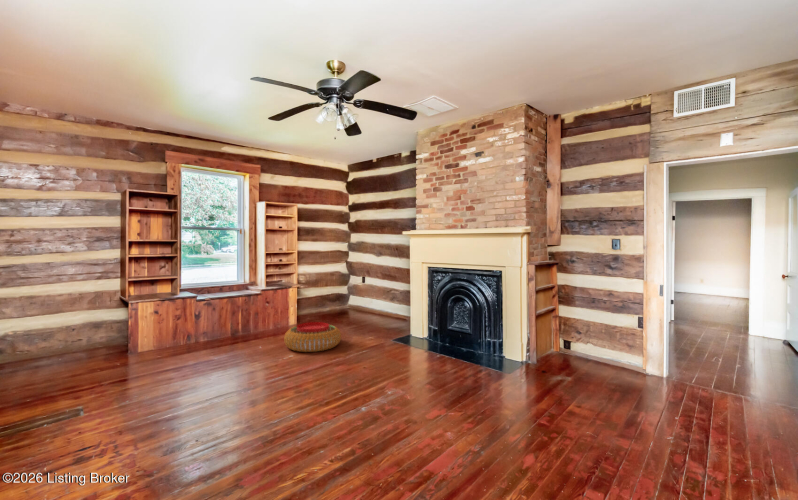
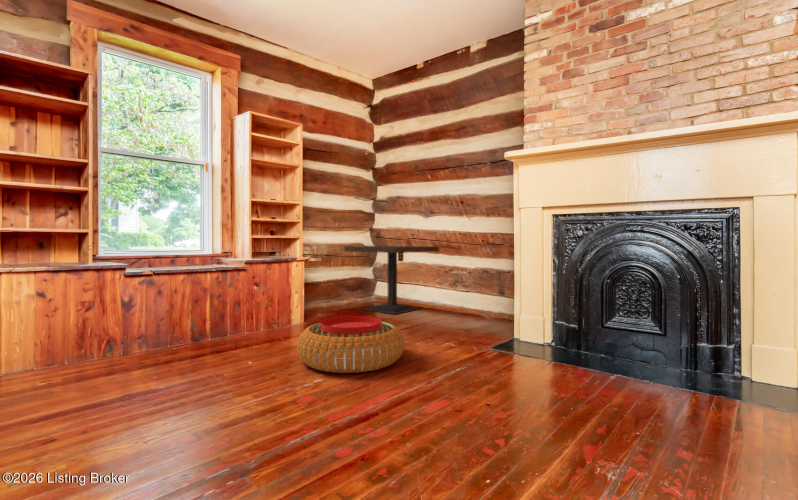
side table: none [325,274,385,319] -> present [344,246,439,314]

